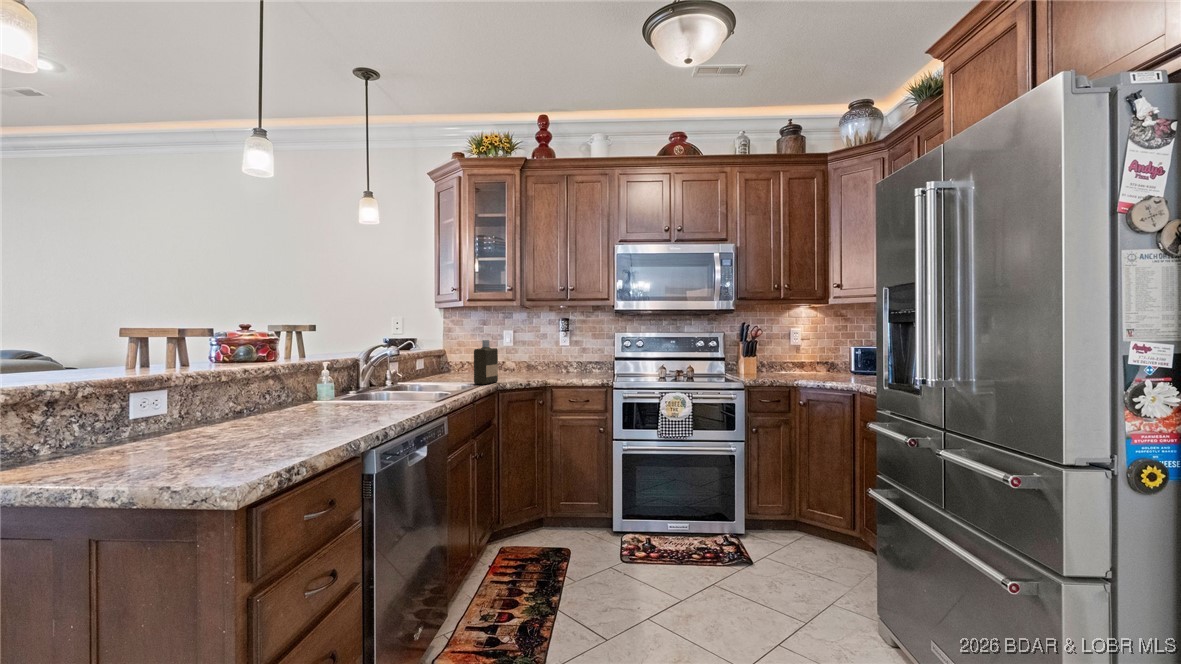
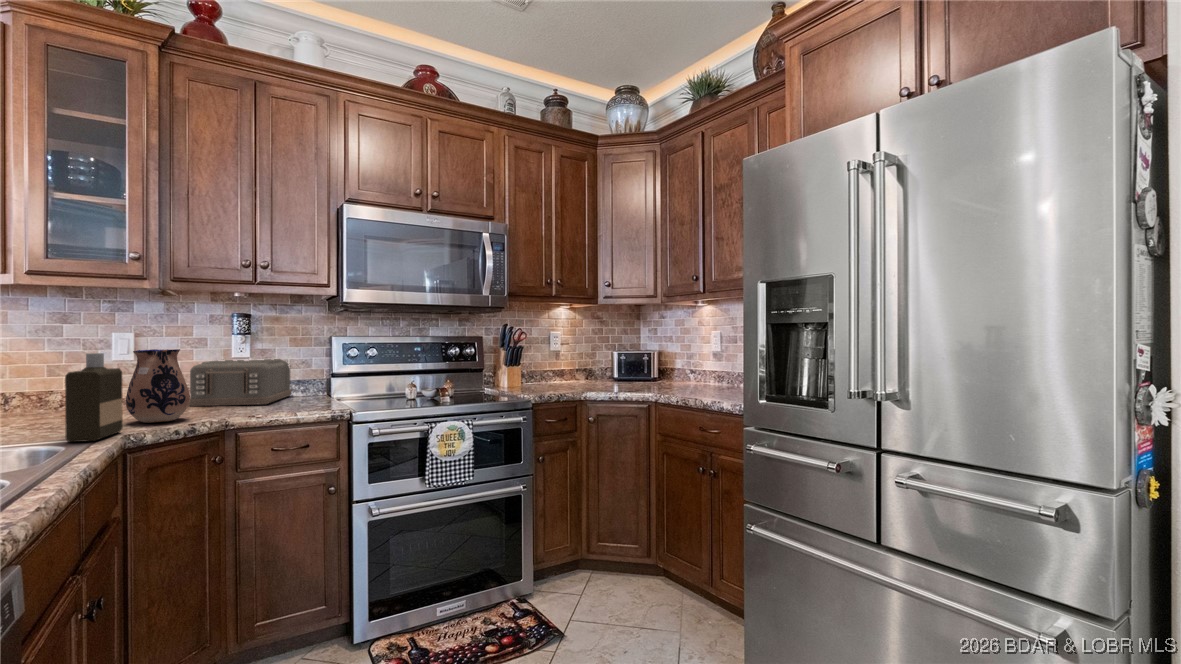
ceramic pitcher: none [503,339,531,379] -> present [126,349,190,423]
toaster: none [537,346,594,374] -> present [189,359,292,406]

